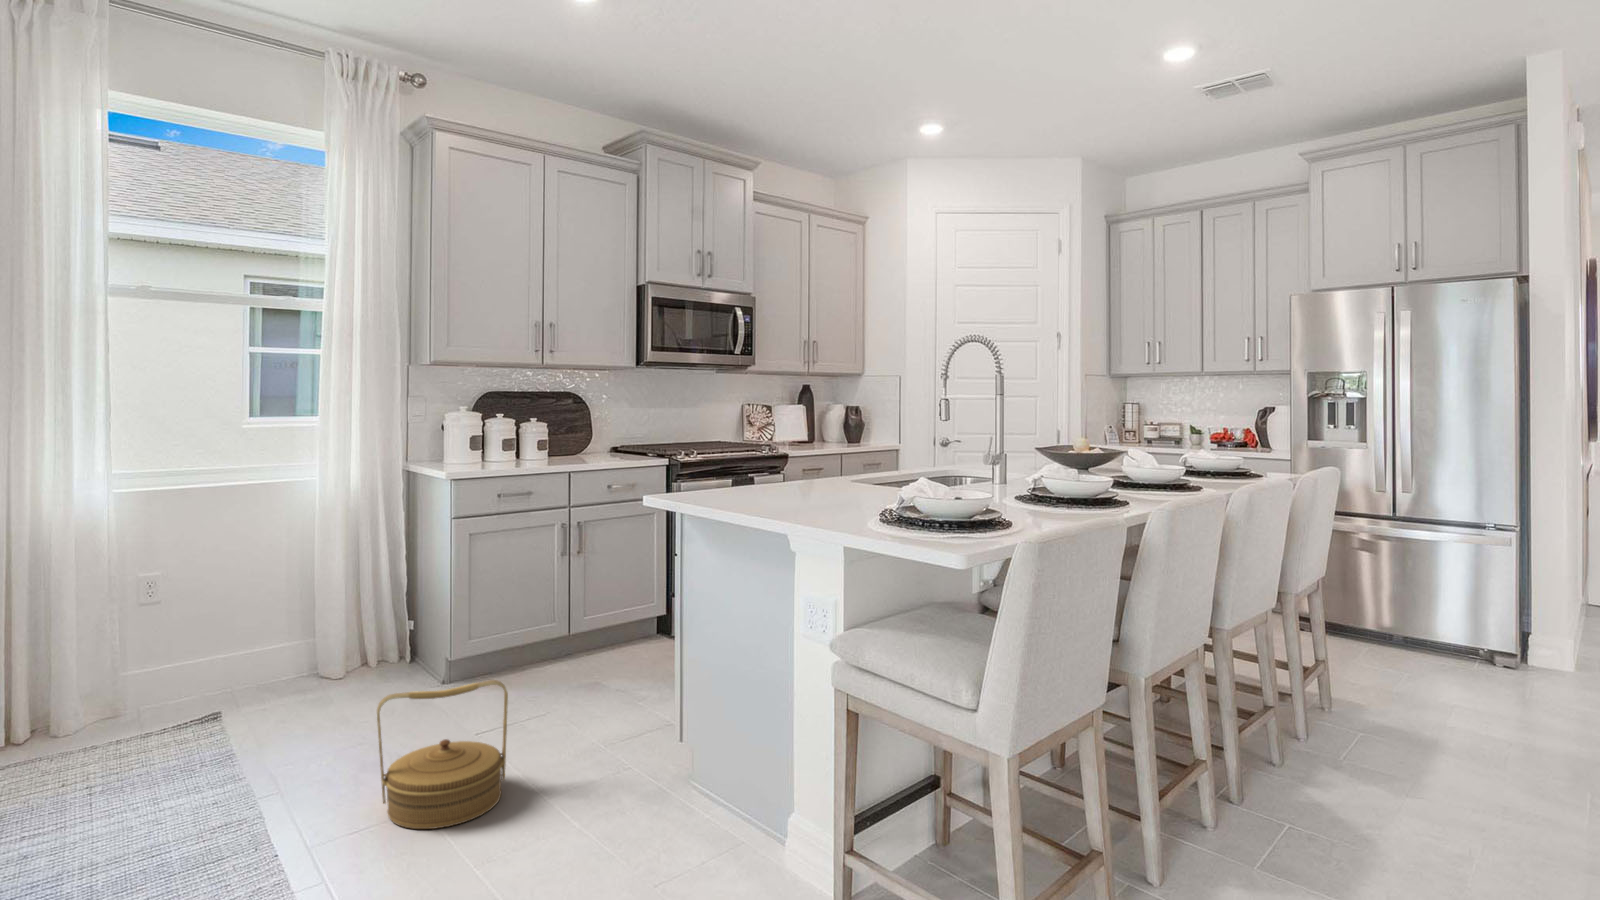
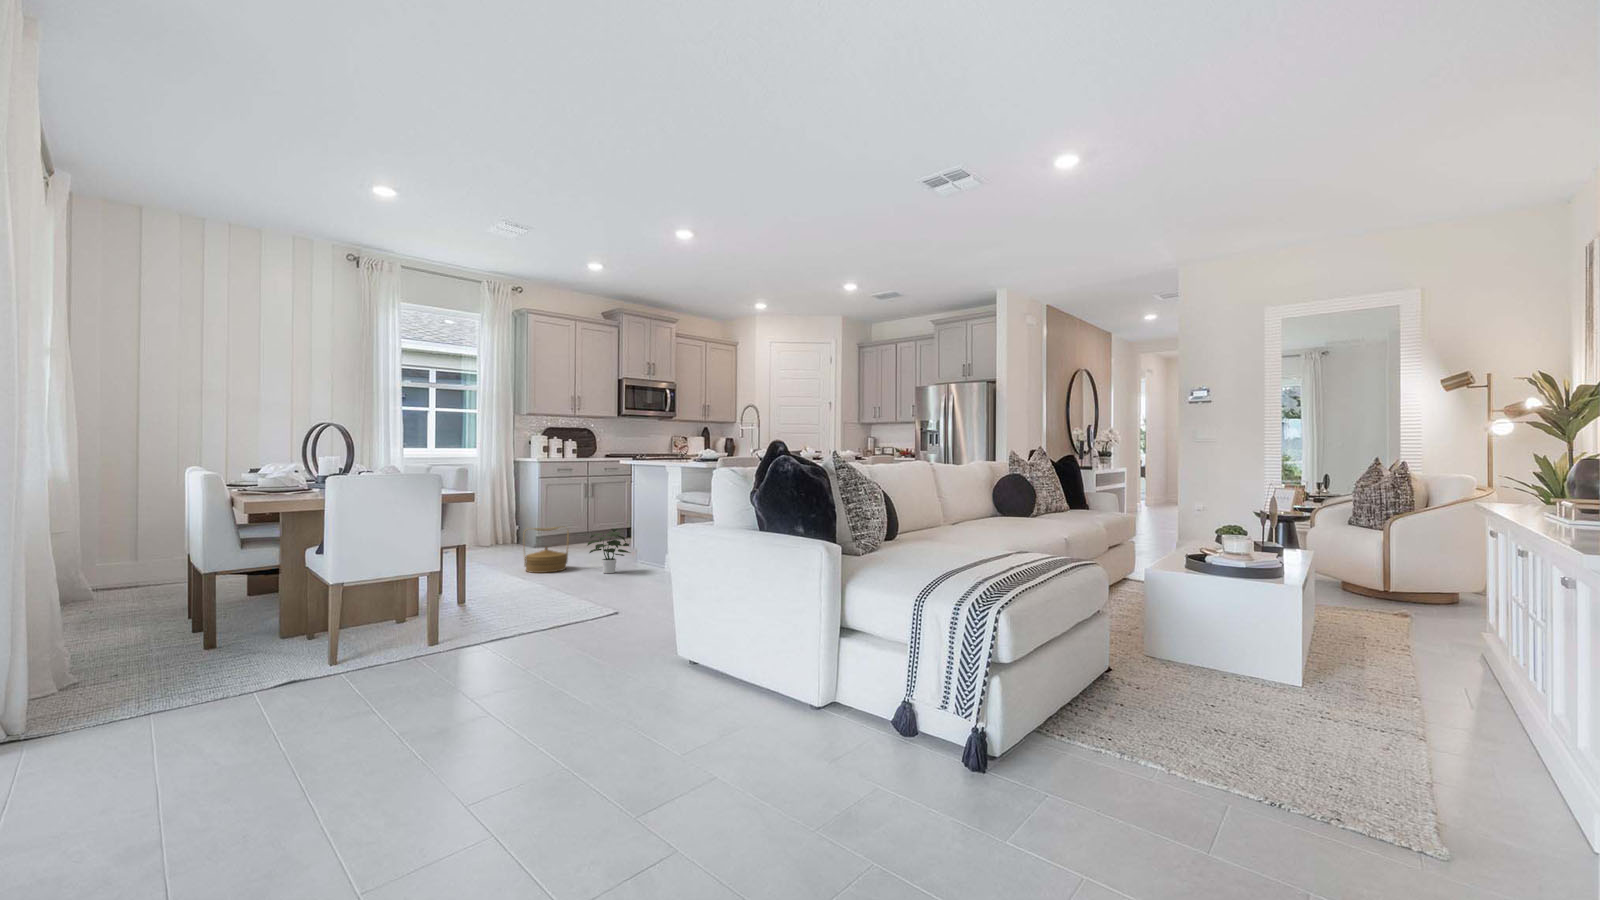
potted plant: none [550,700,680,842] -> present [587,528,630,573]

